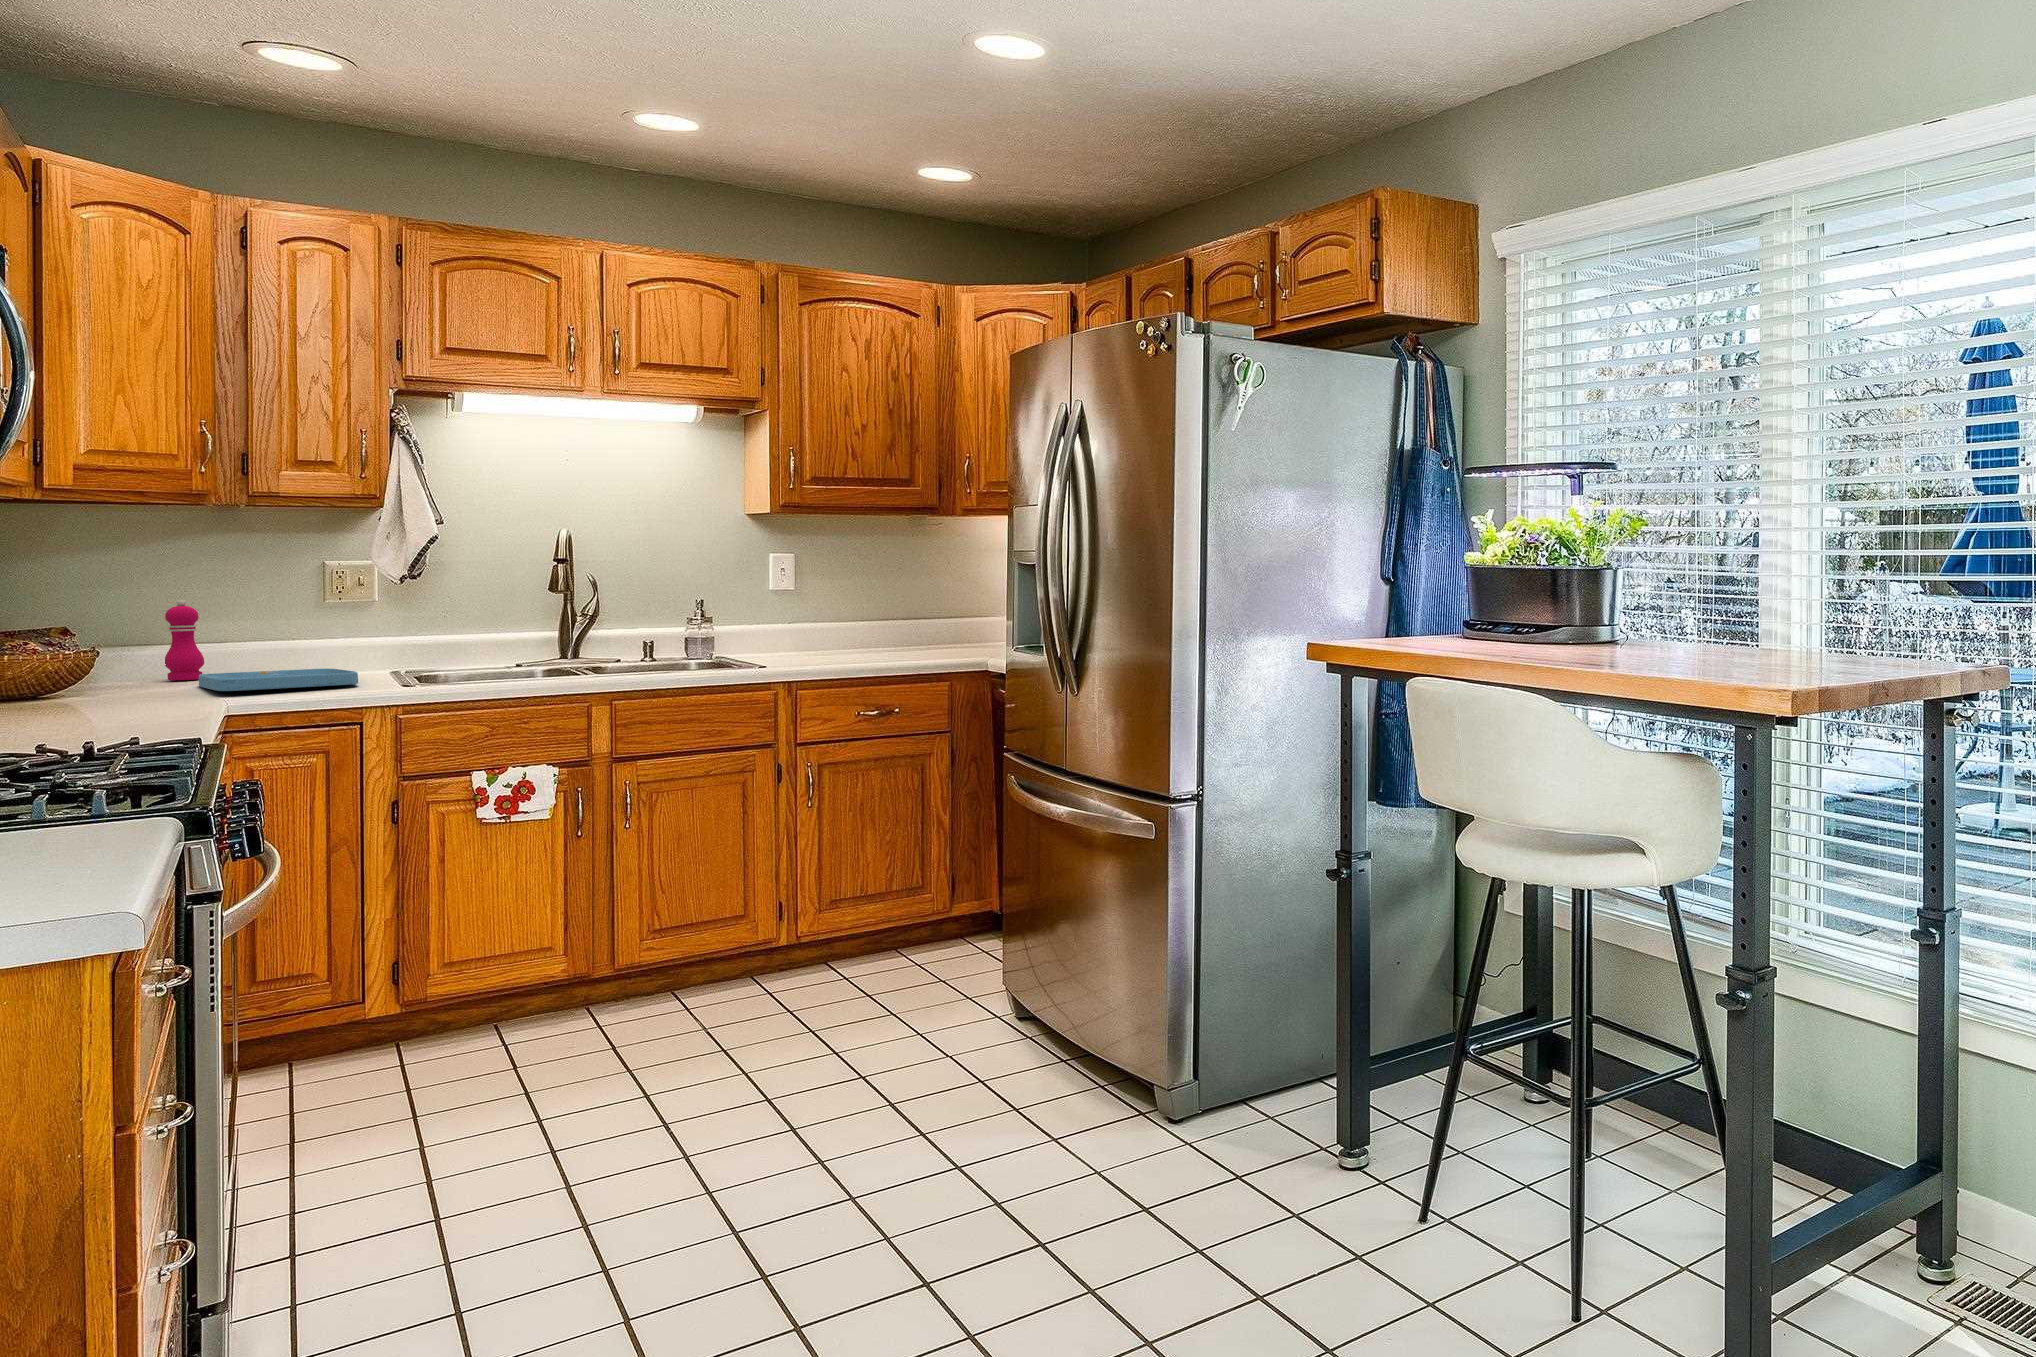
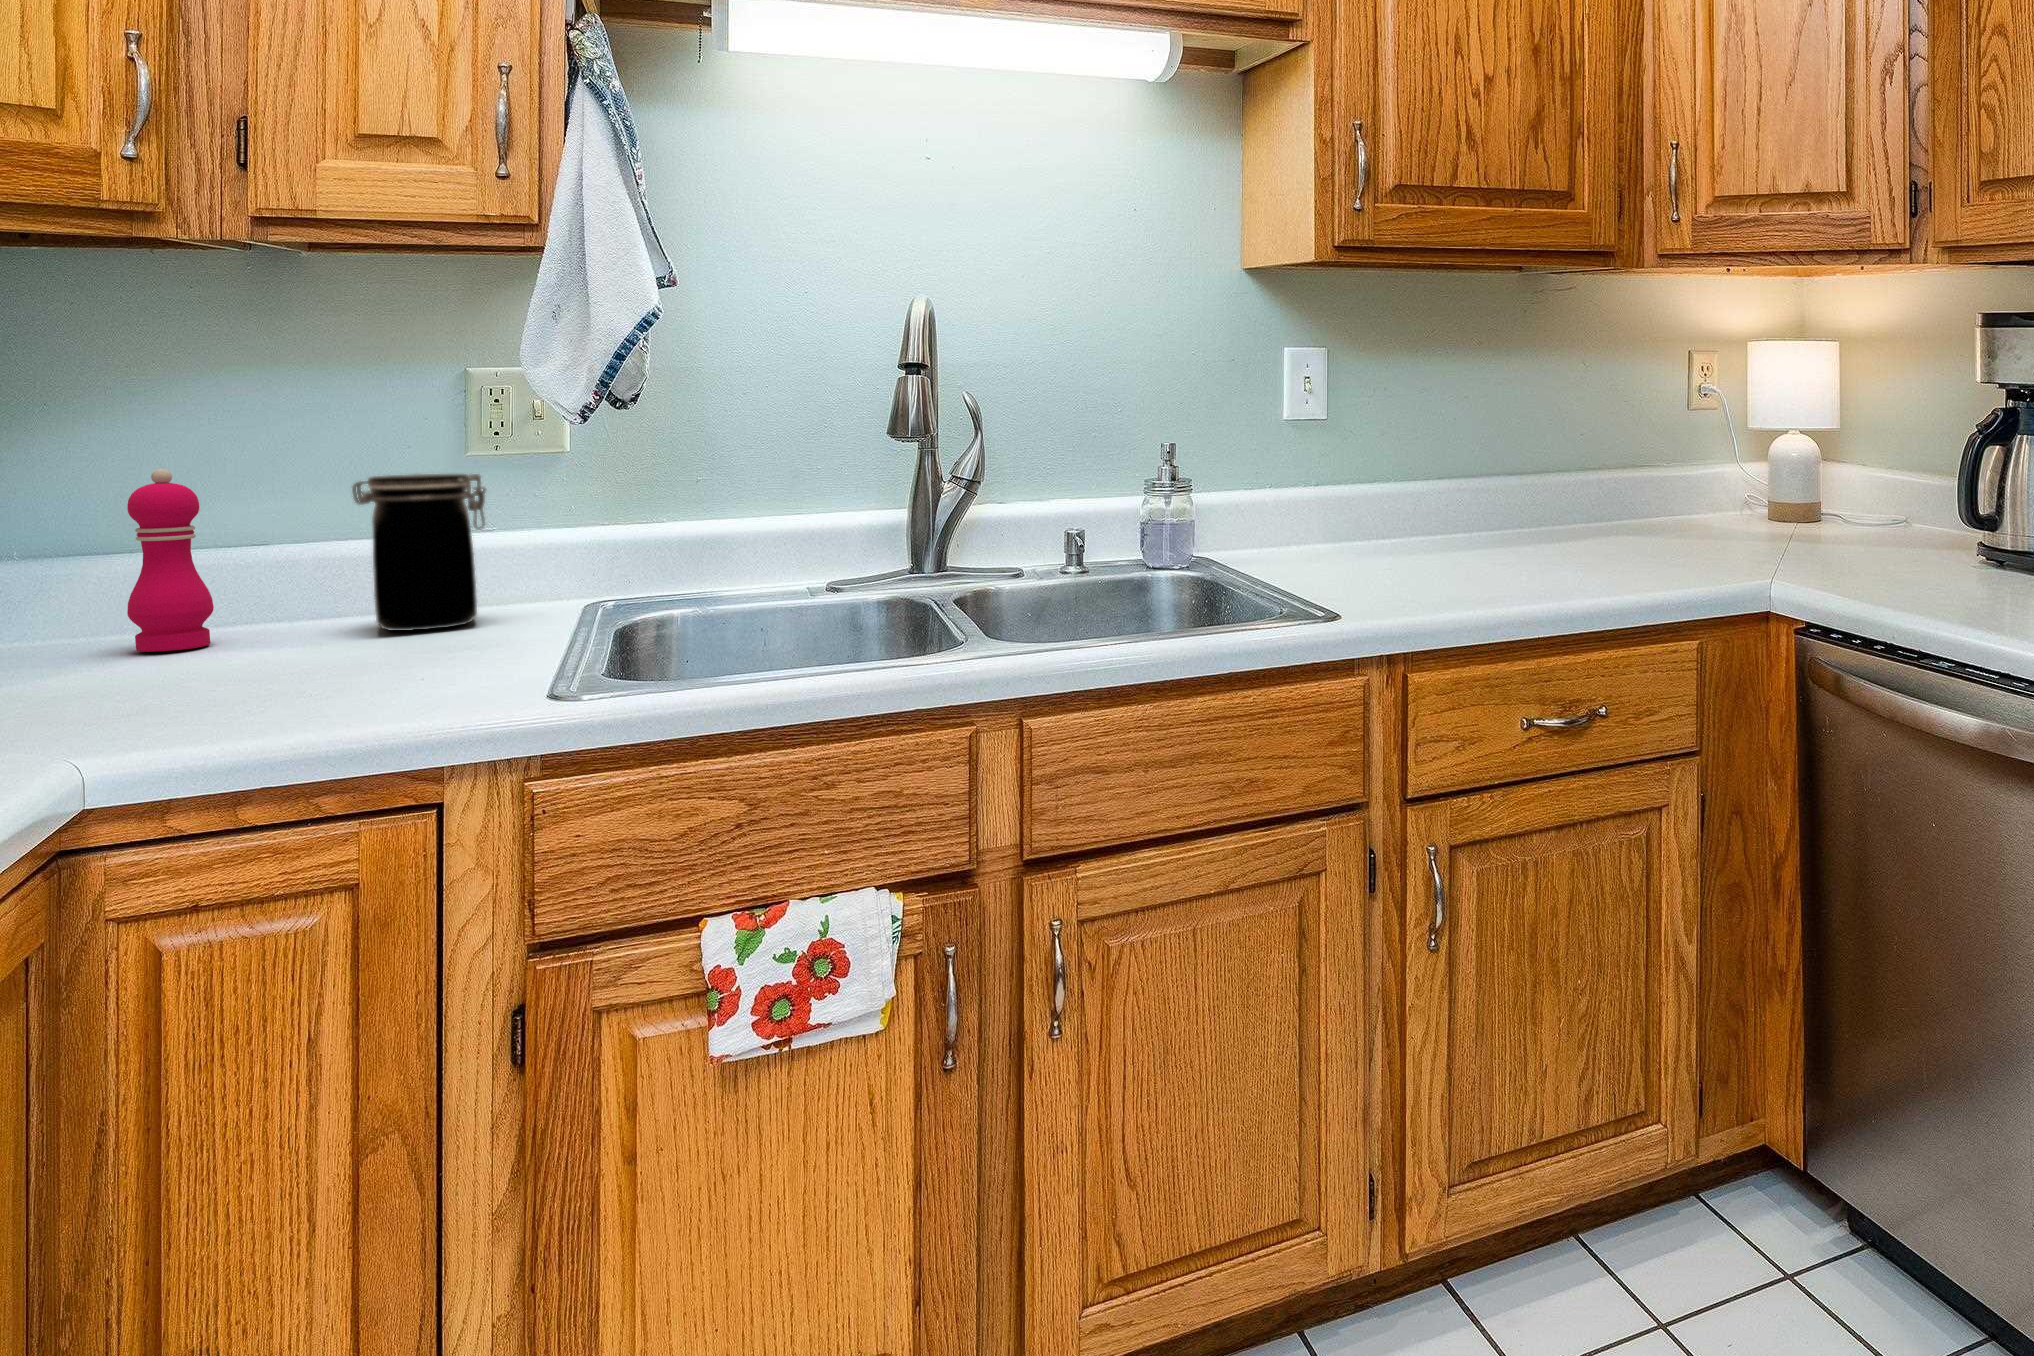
jar: none [271,603,340,673] -> present [352,474,486,631]
tray: present [199,669,358,691] -> none [102,628,458,729]

